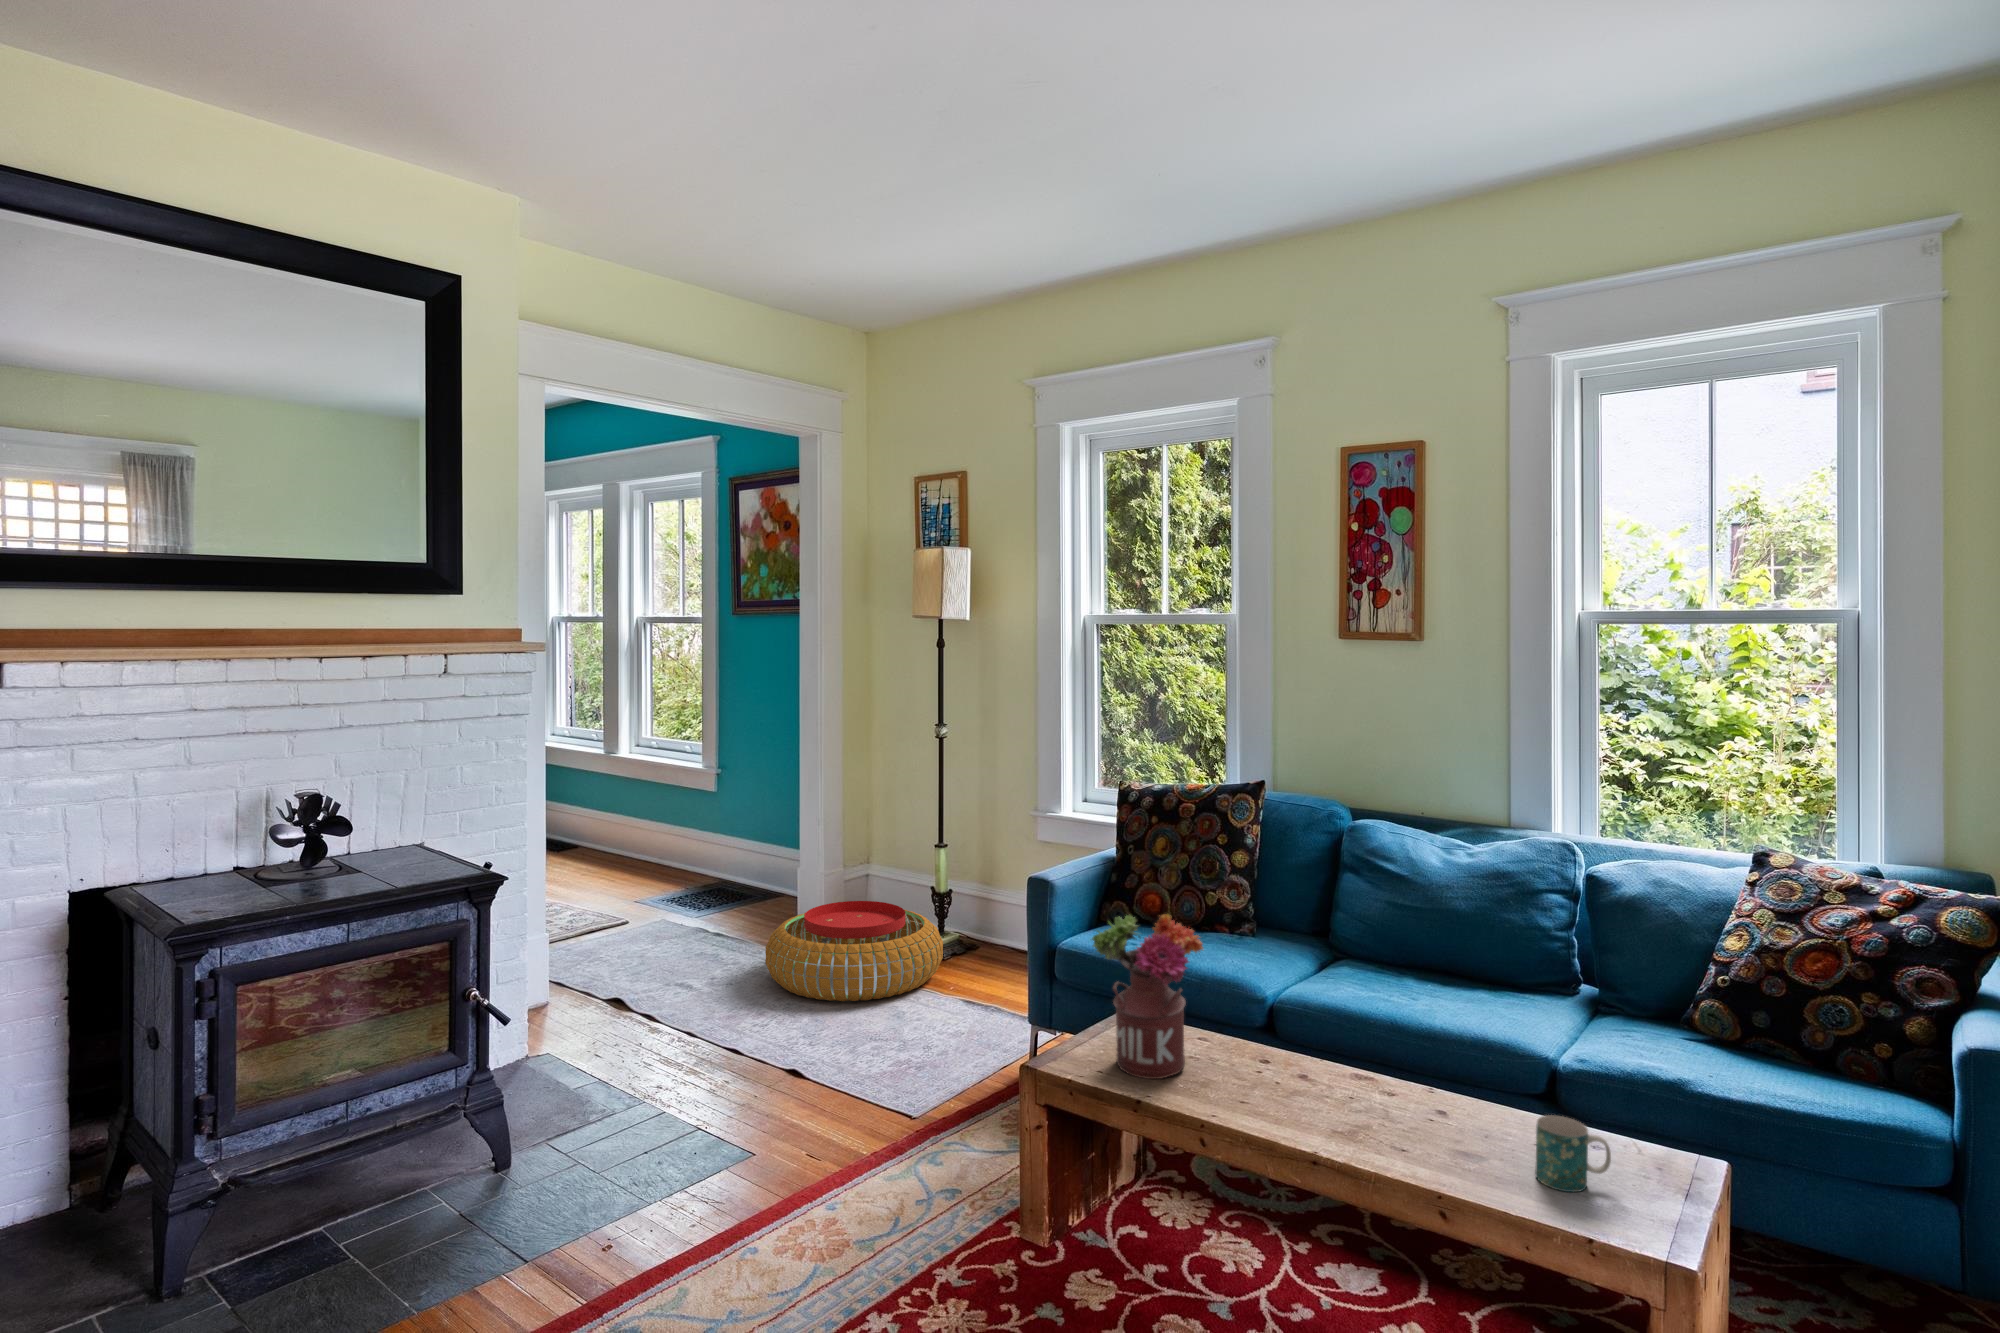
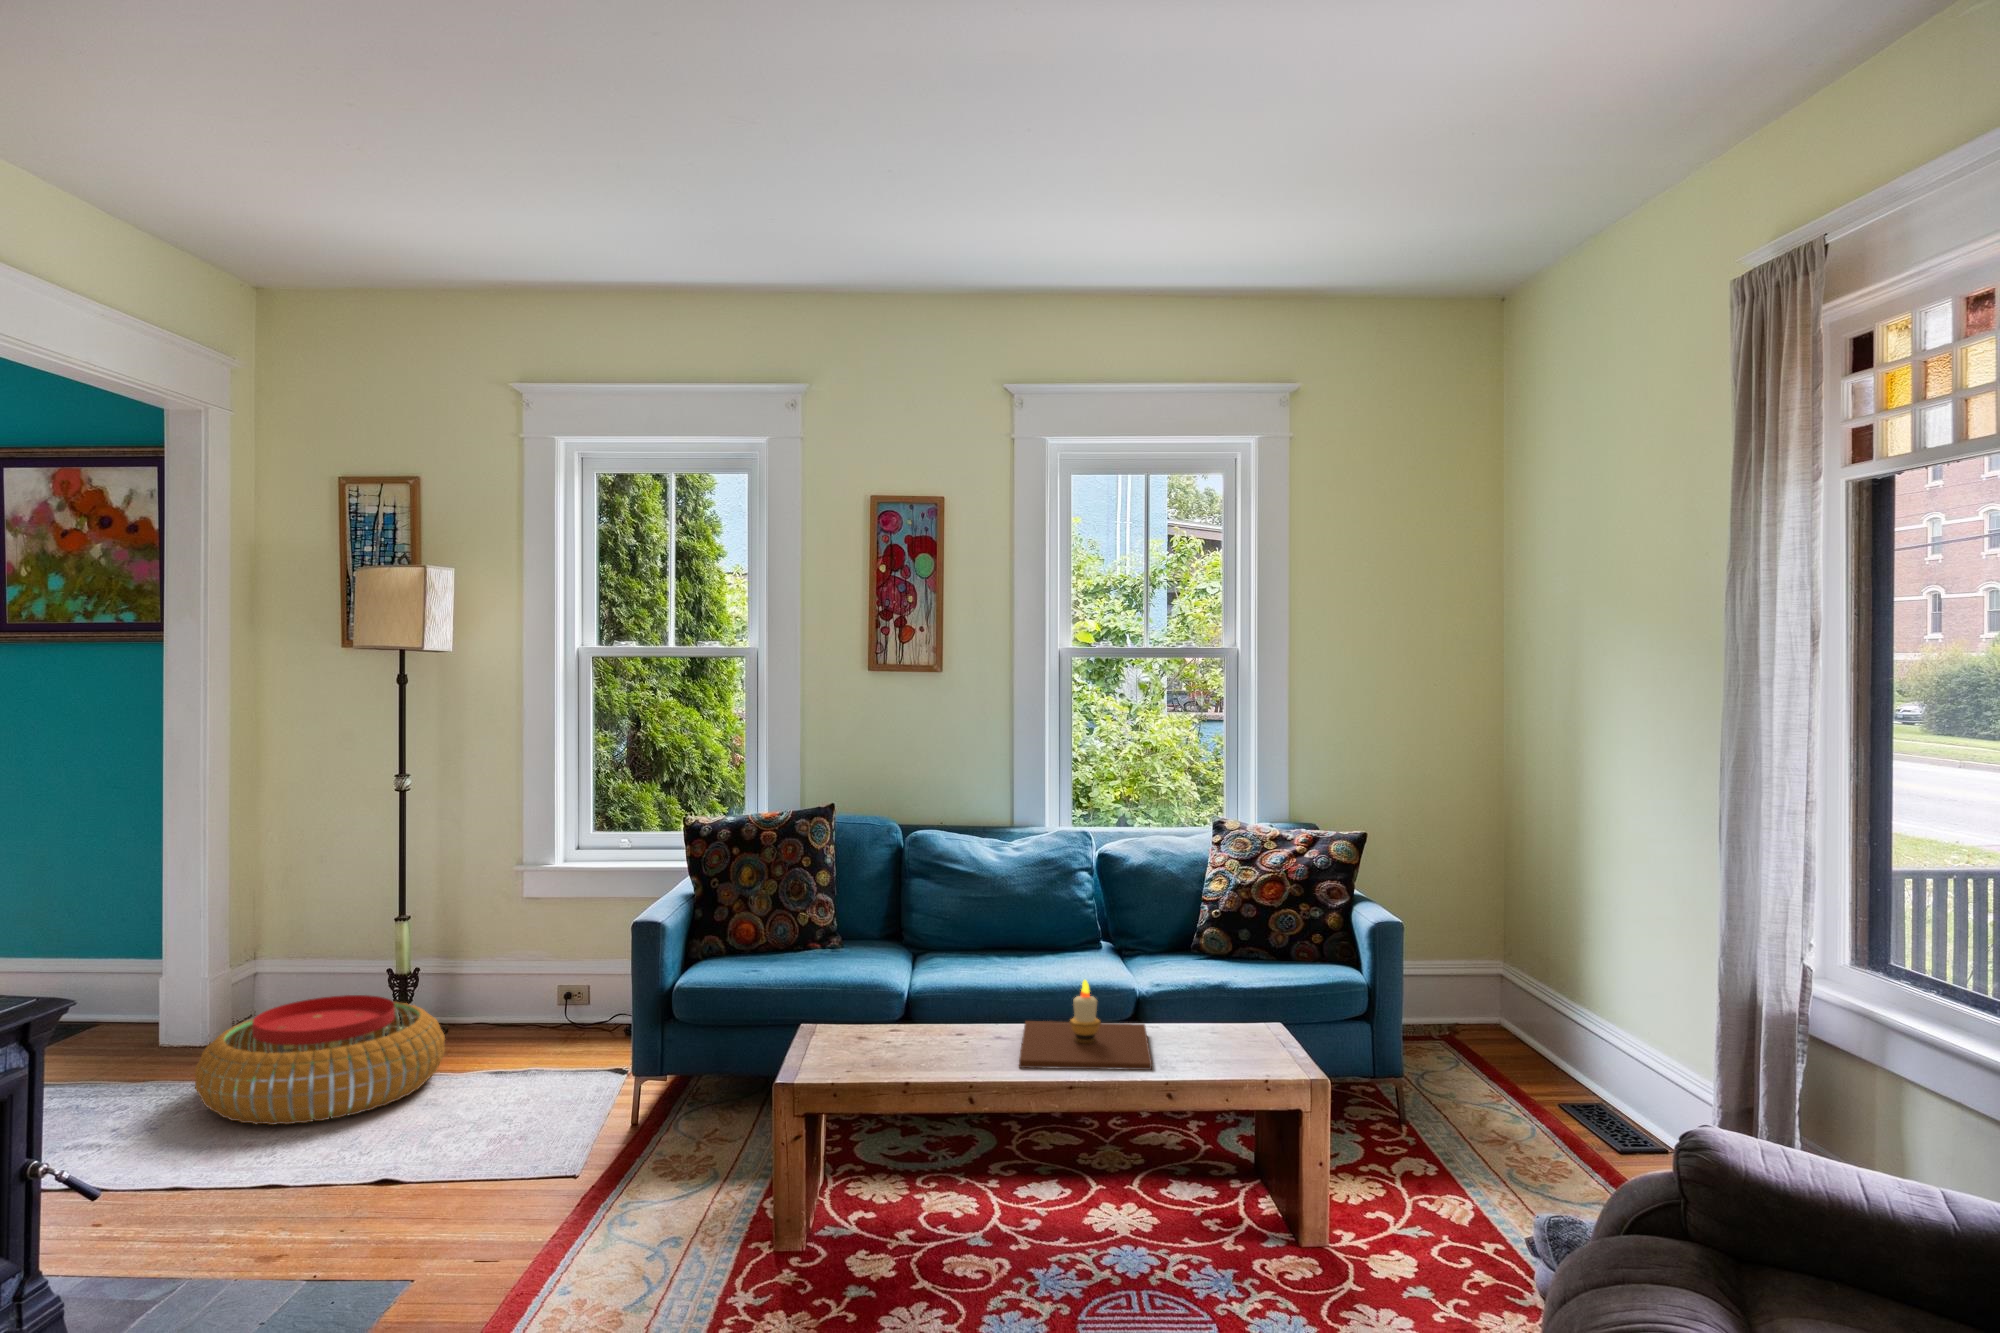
flower arrangement: present [1092,914,1203,1079] -> none [833,915,930,1066]
candle: none [1271,1033,1493,1179] -> present [1019,980,1152,1070]
mug: present [1535,1115,1611,1192] -> none [1203,1009,1247,1058]

